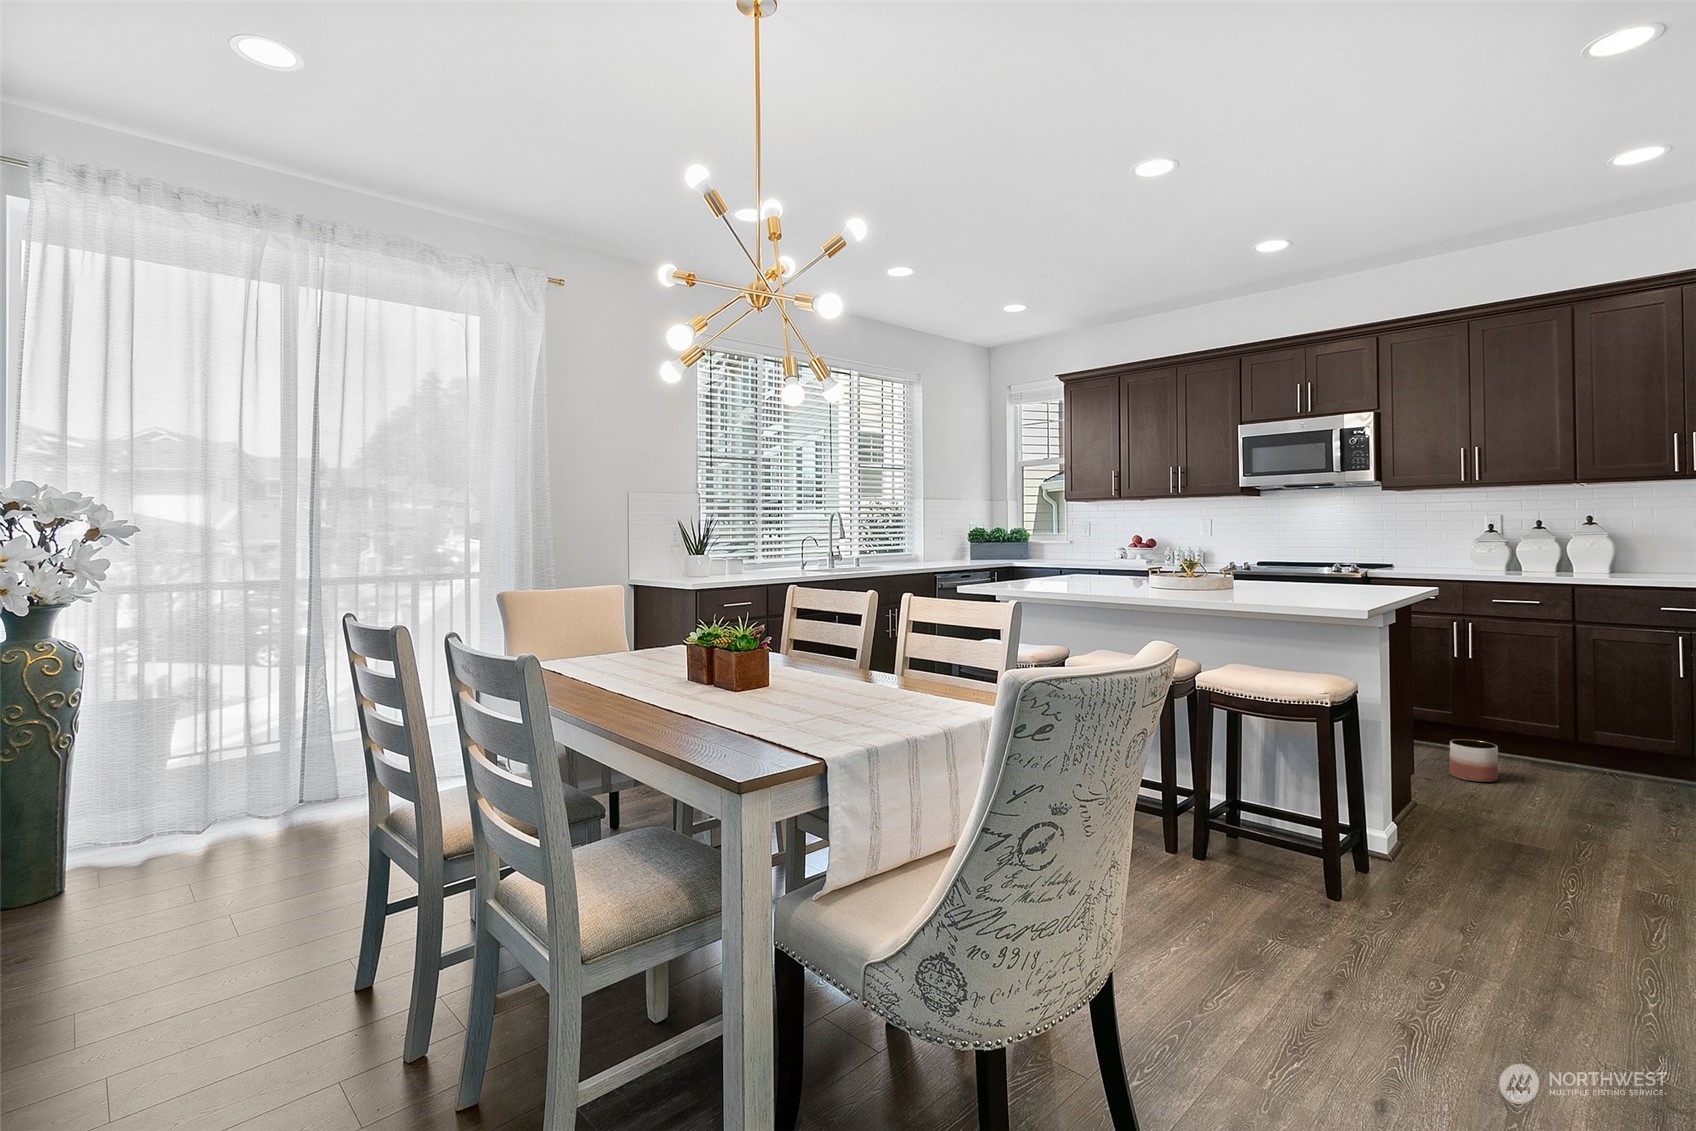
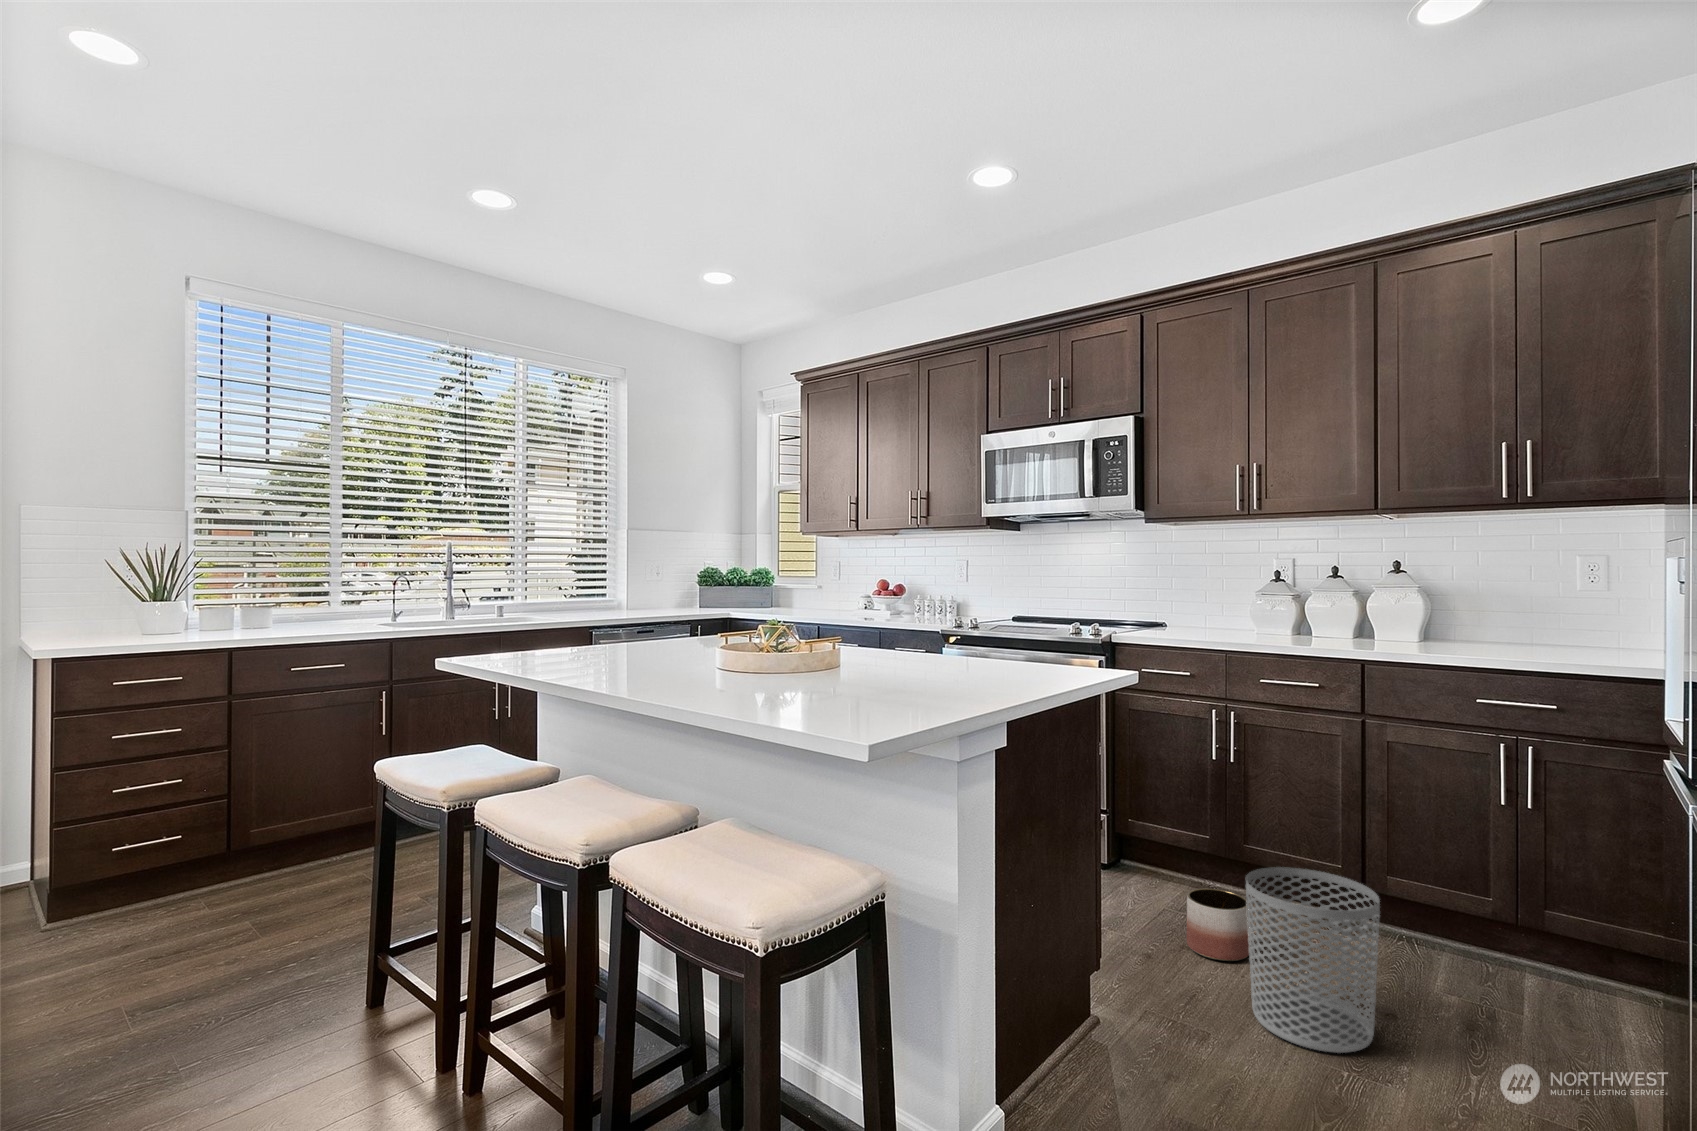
waste bin: none [1512,716,1609,818] -> present [1246,867,1380,1053]

